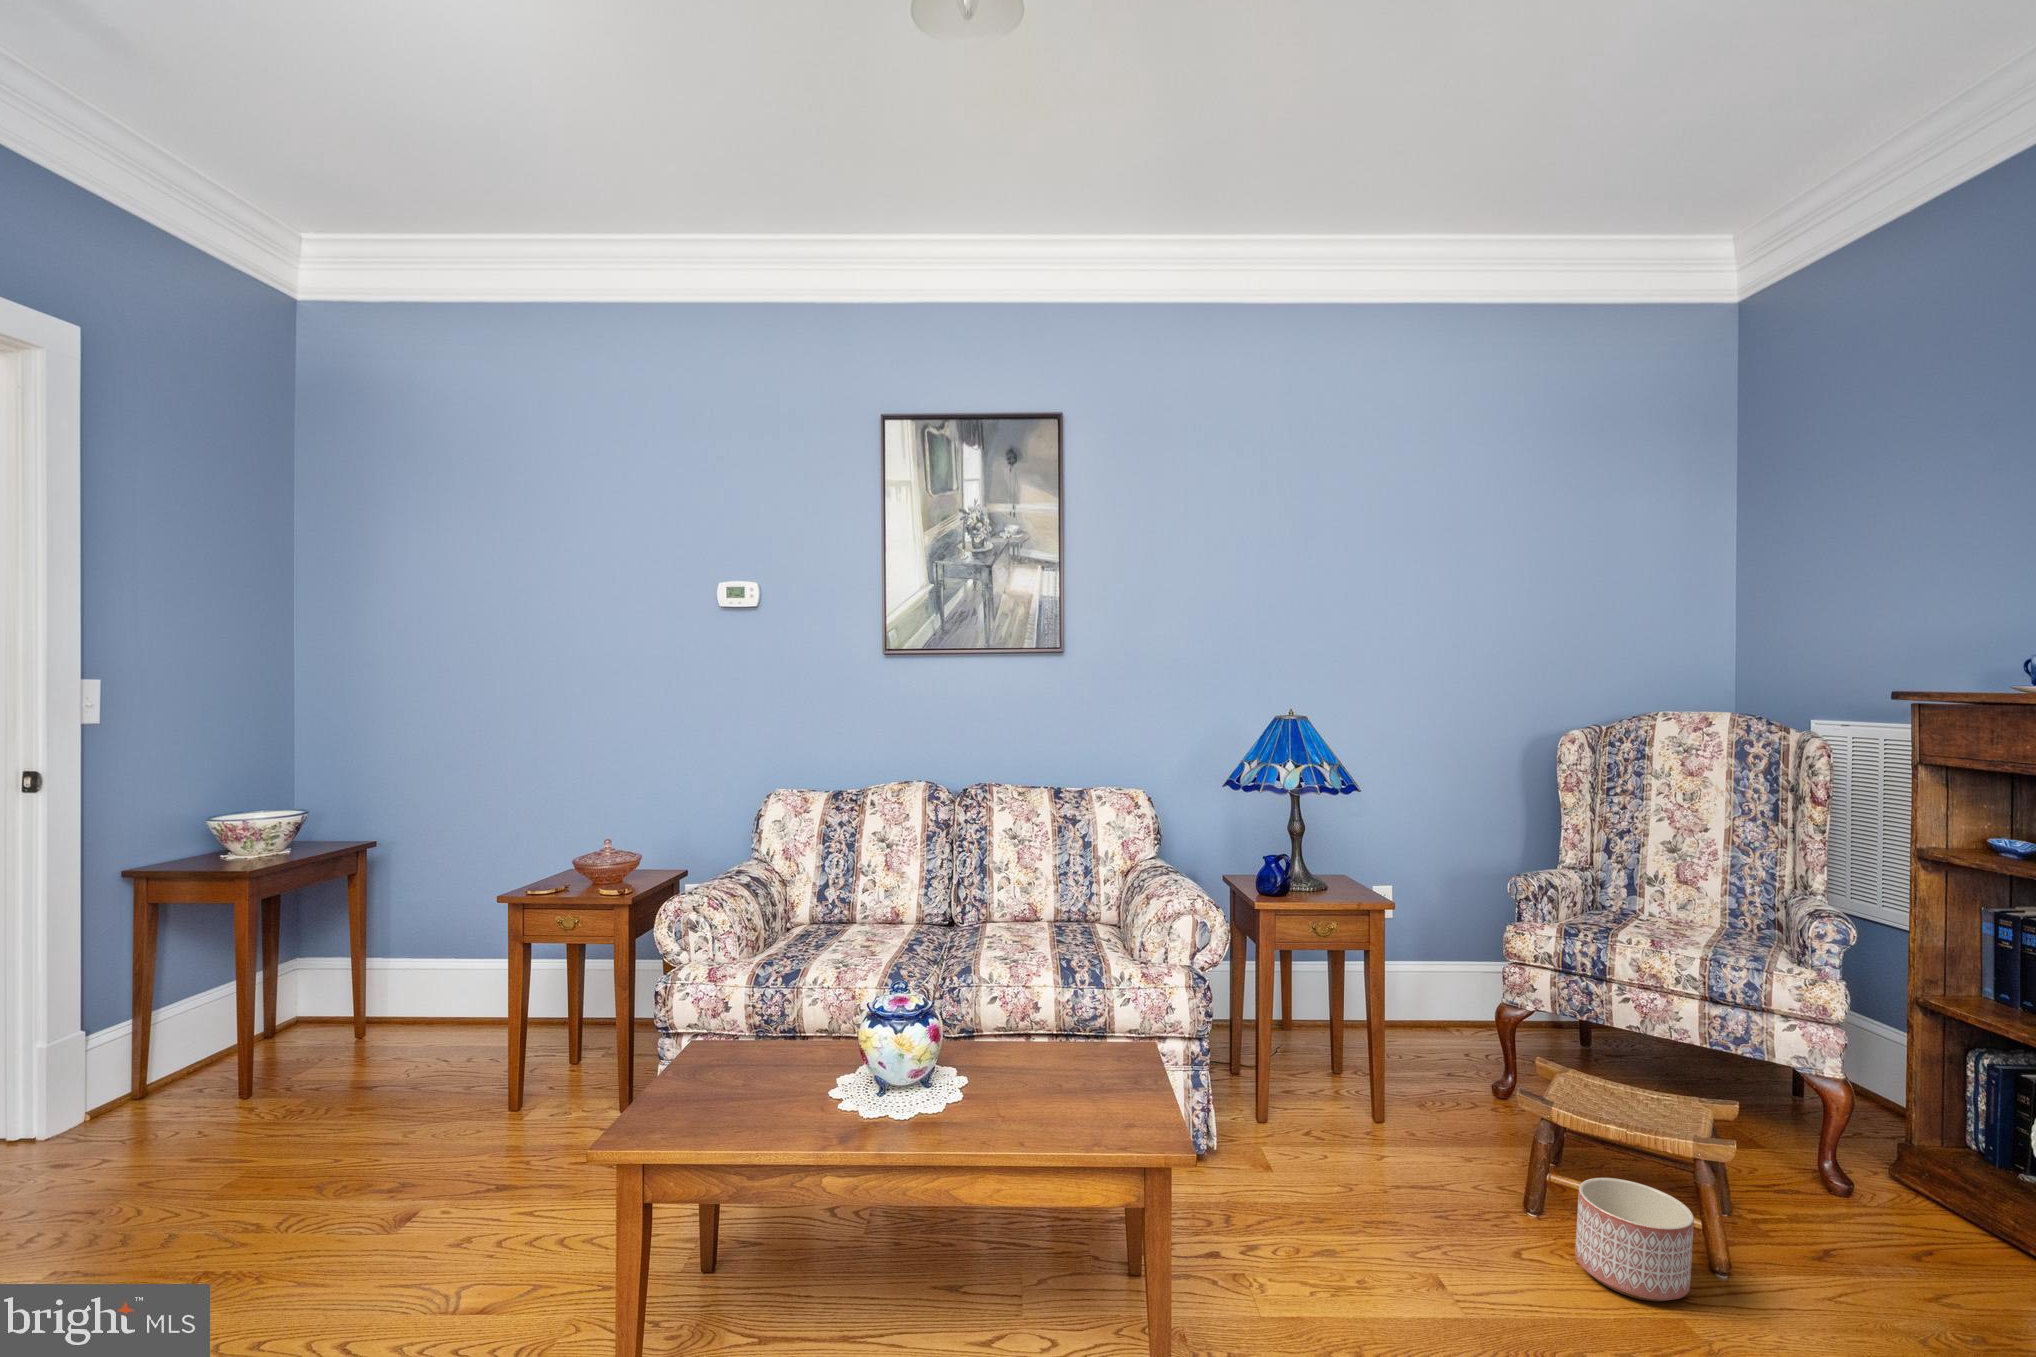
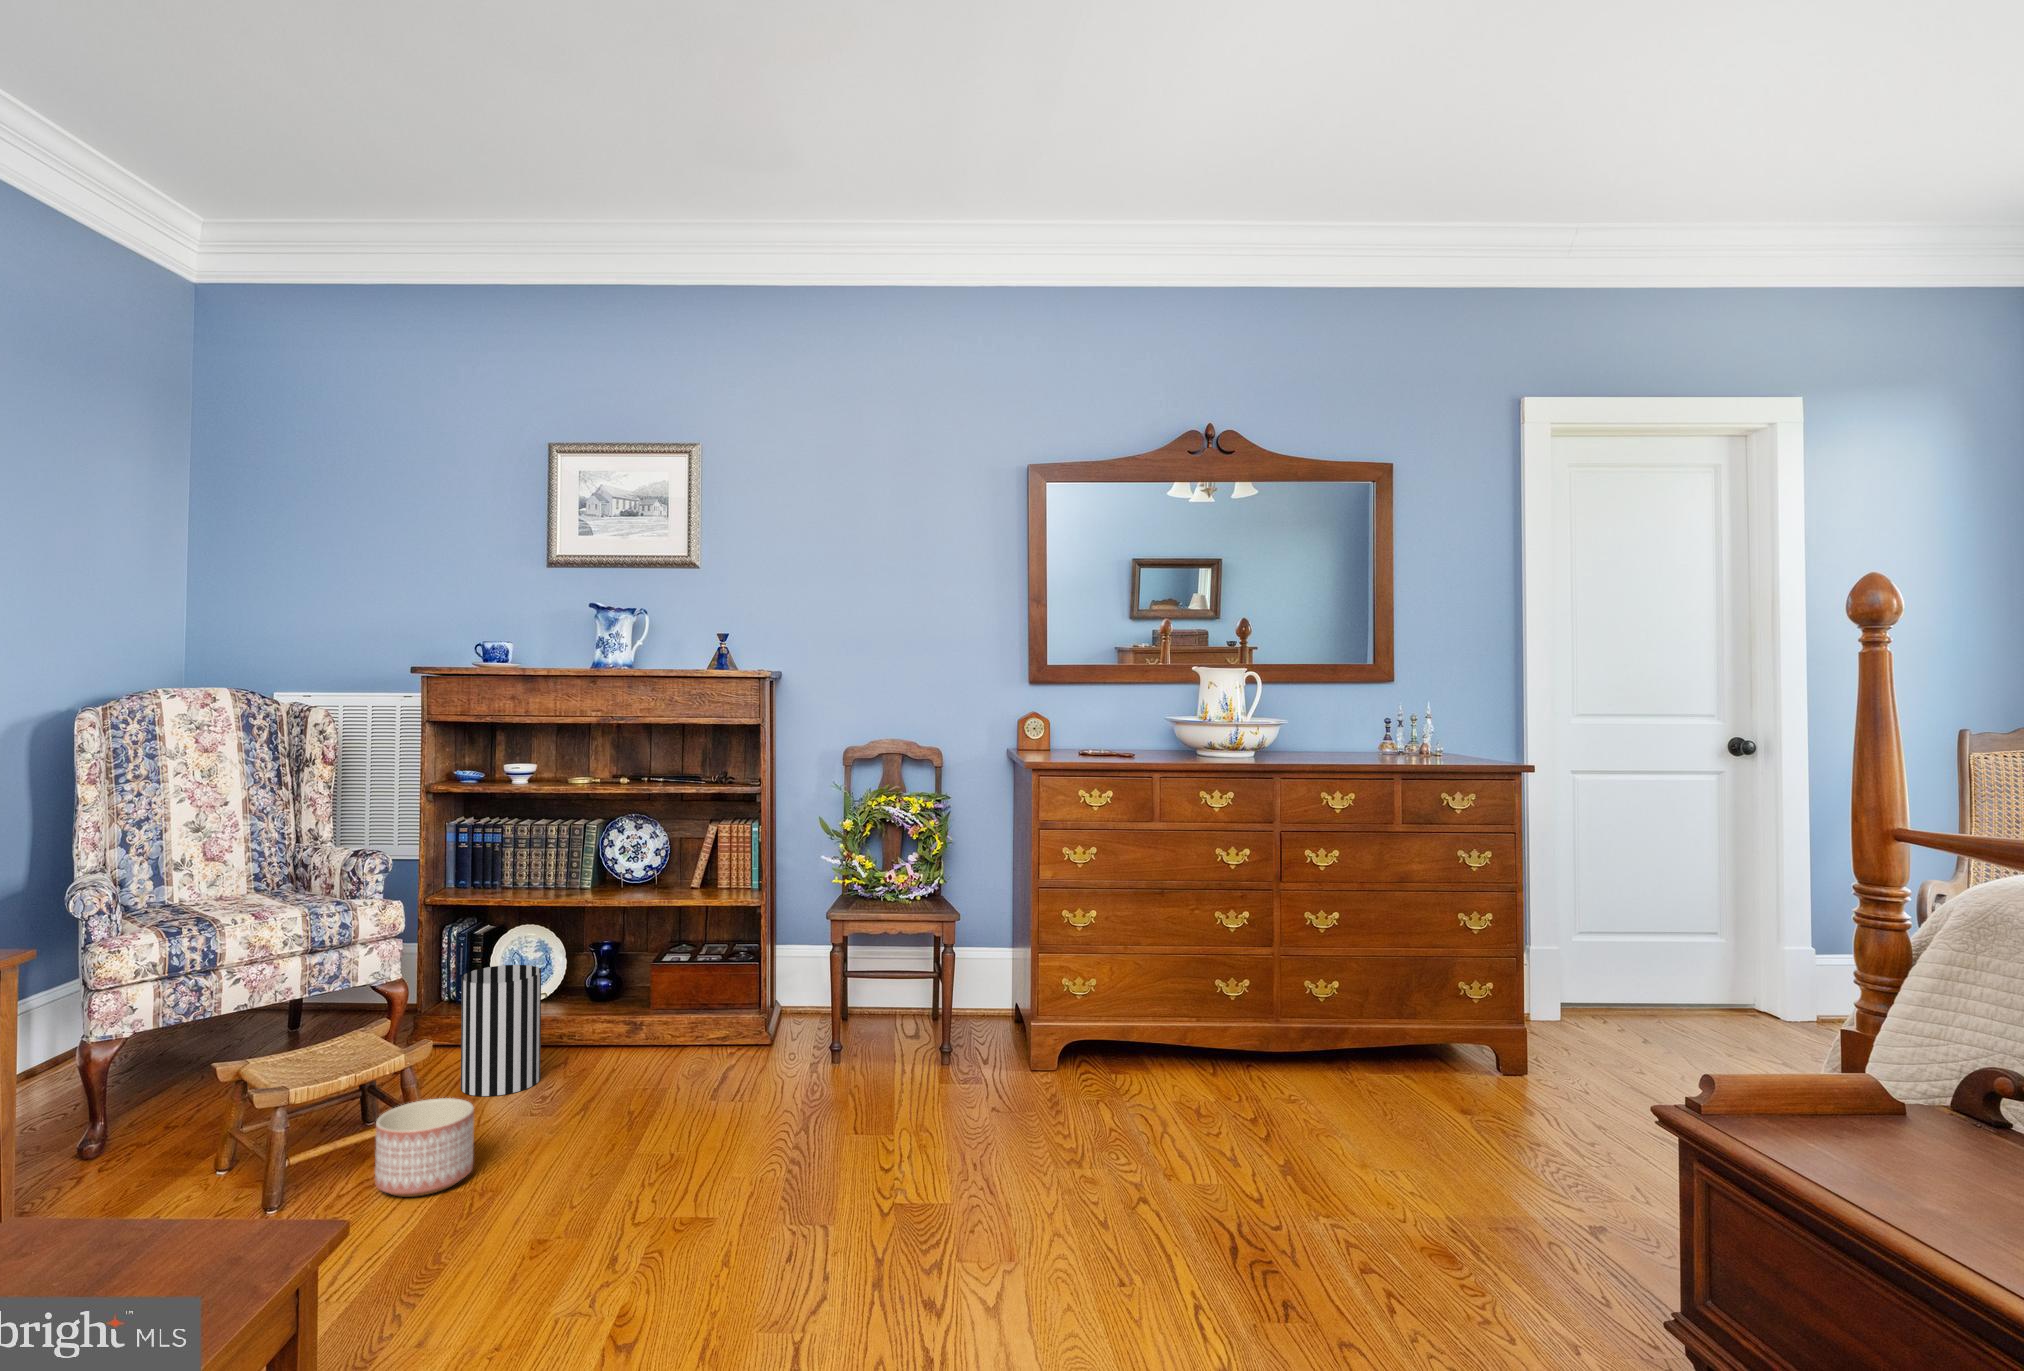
wastebasket: none [1836,1096,1974,1292] -> present [461,965,541,1096]

